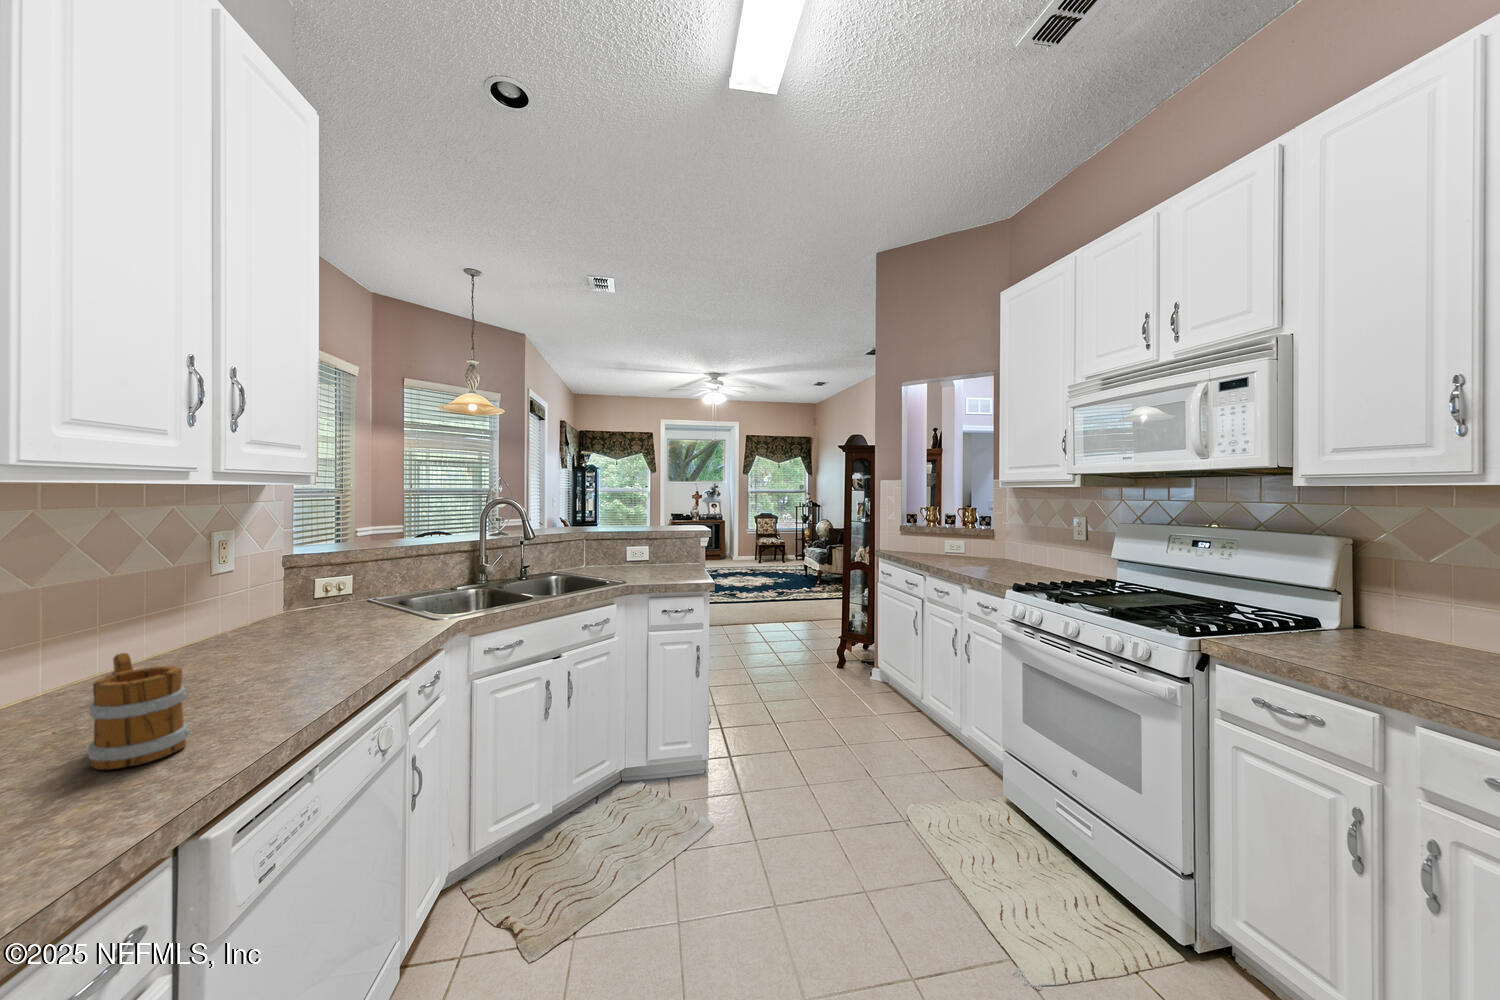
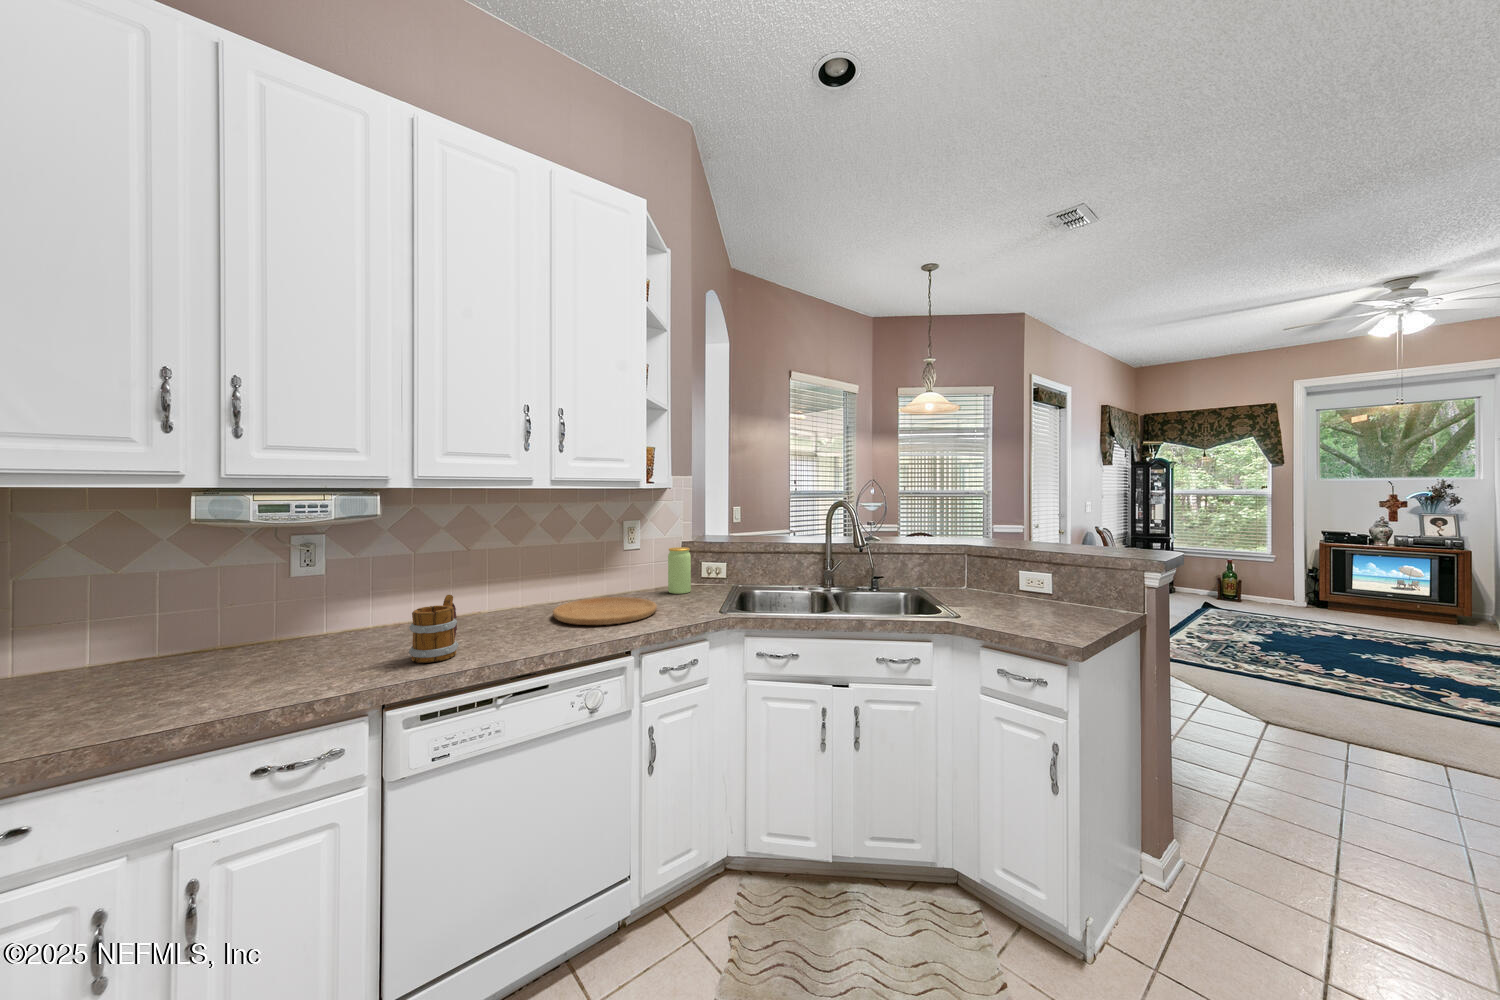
jar: none [292,559,330,620] -> present [668,547,691,594]
cutting board: none [180,627,363,674] -> present [553,597,657,625]

